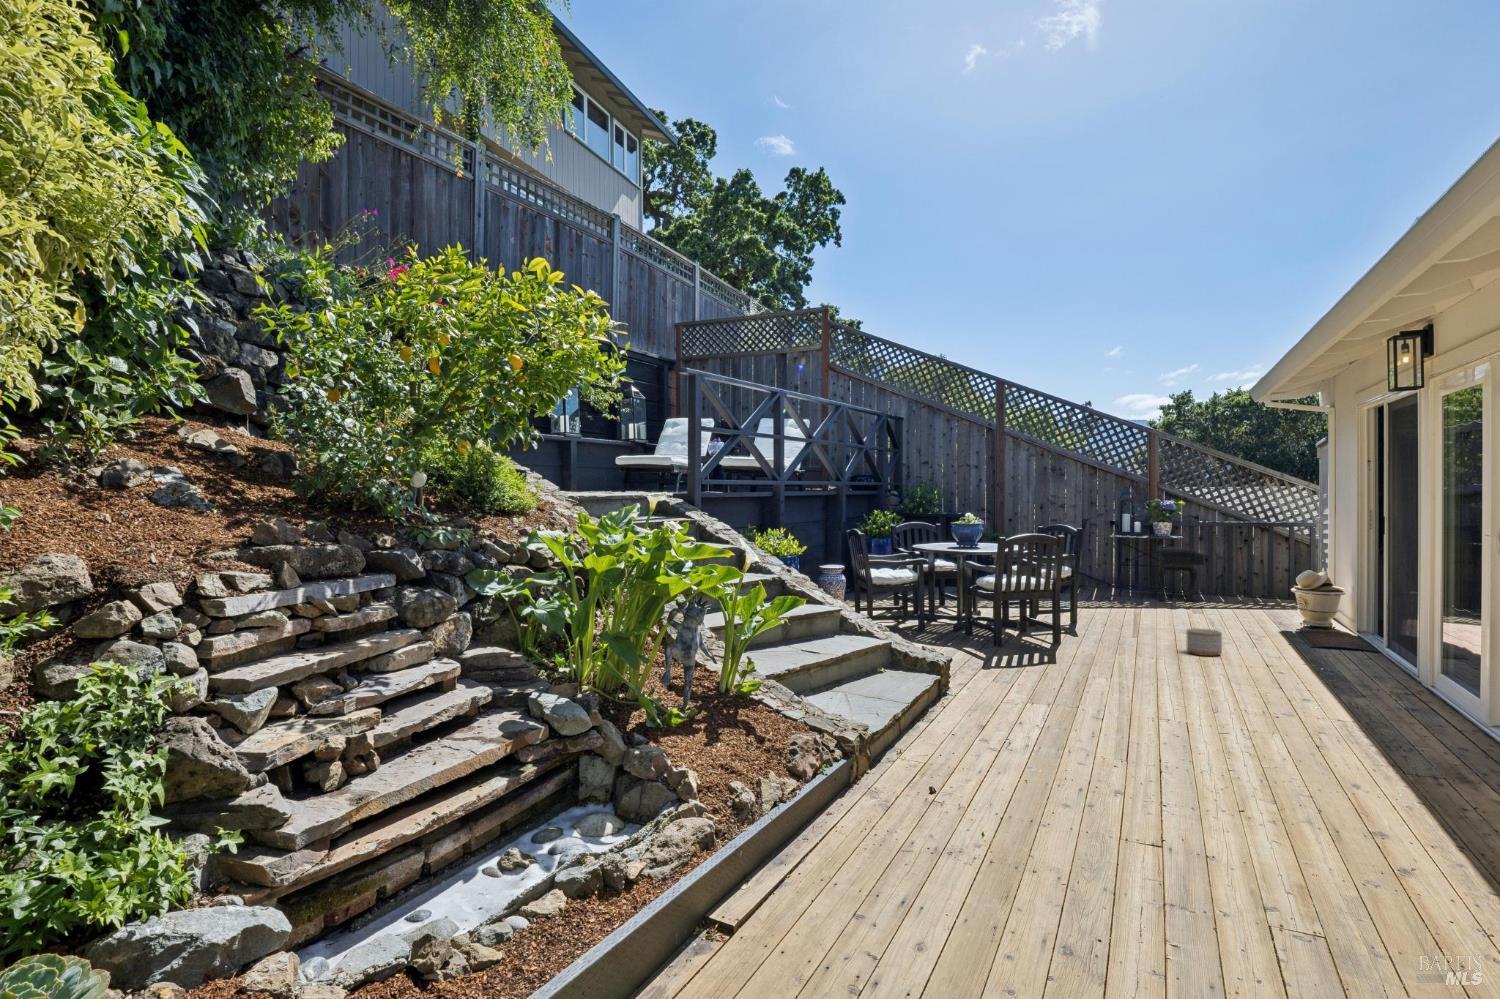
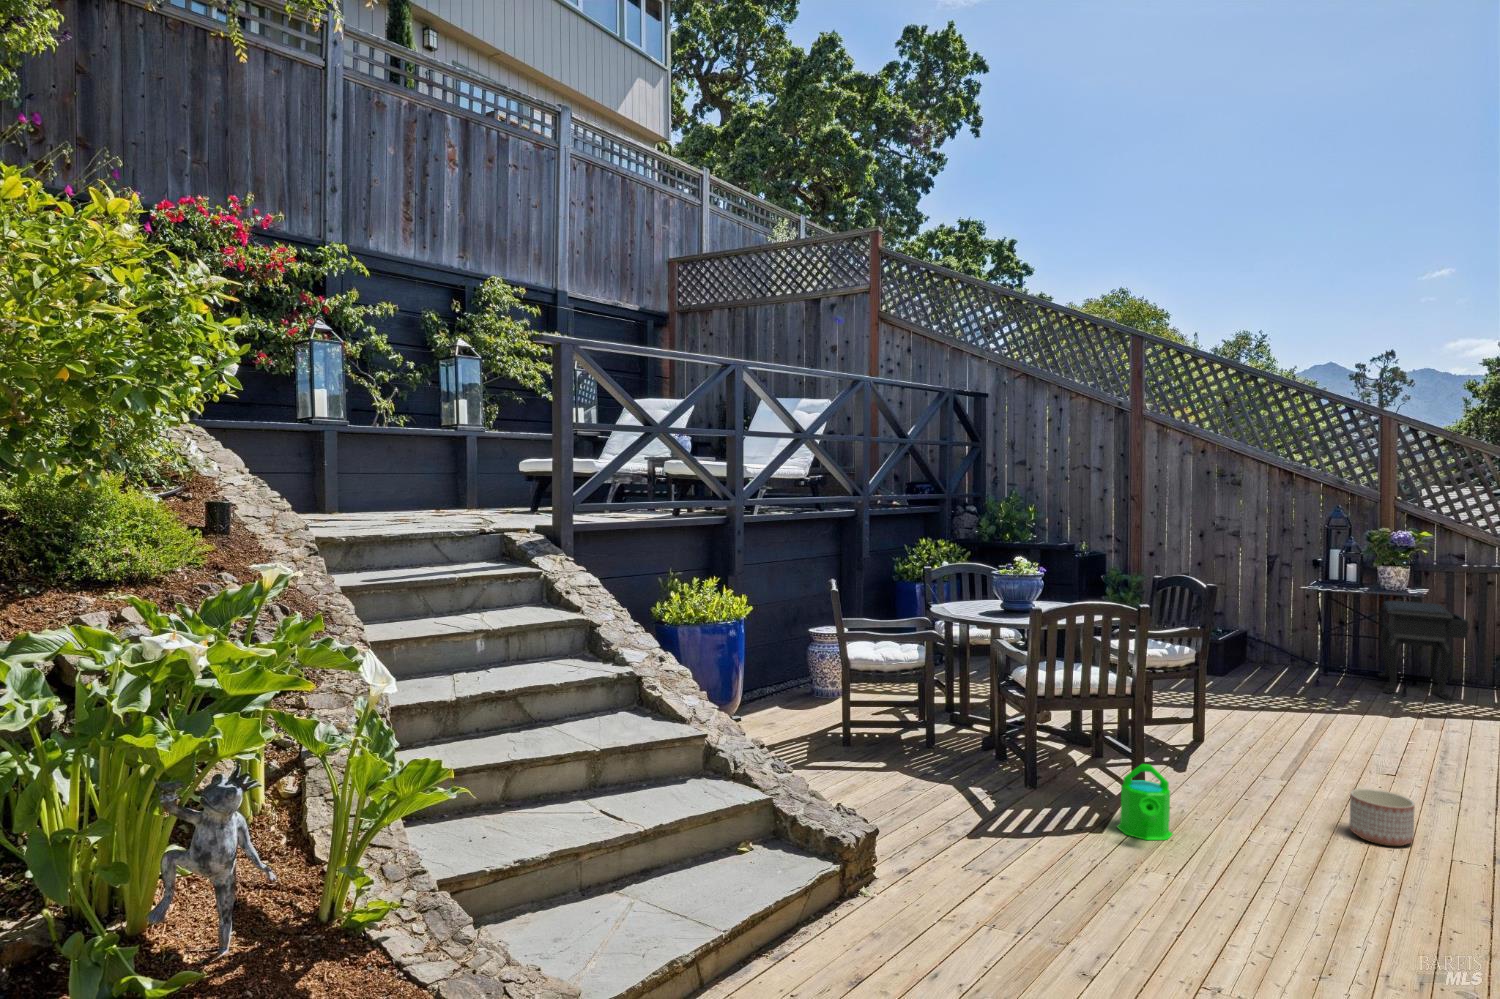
watering can: none [1065,618,1098,661] -> present [1117,764,1173,840]

